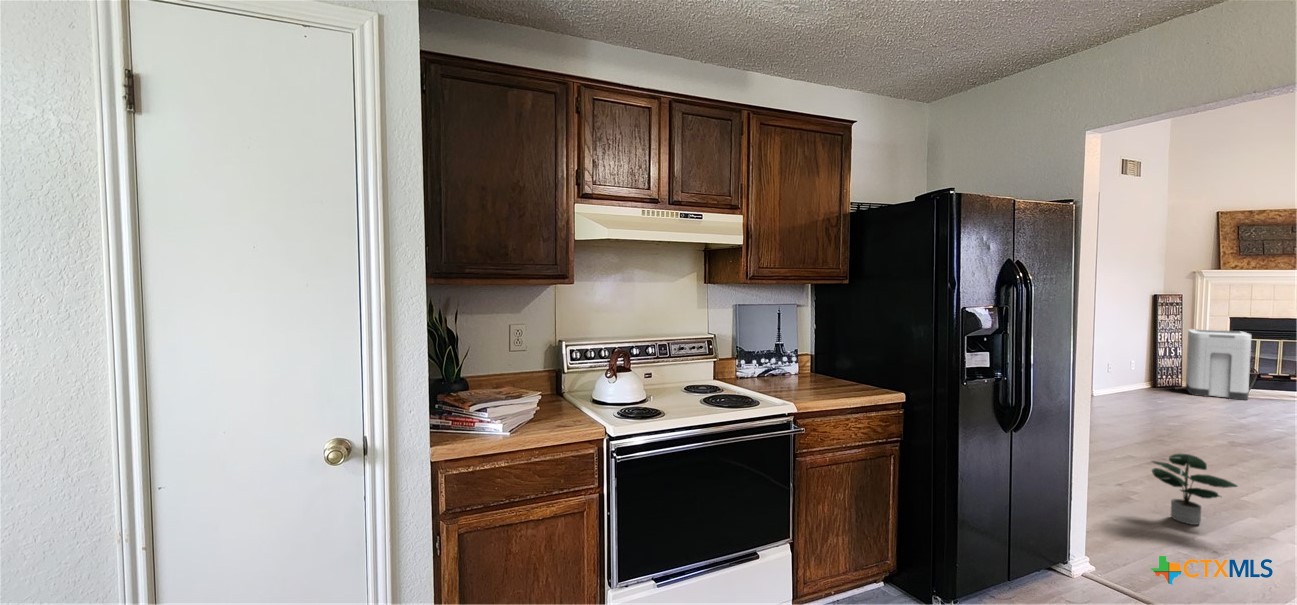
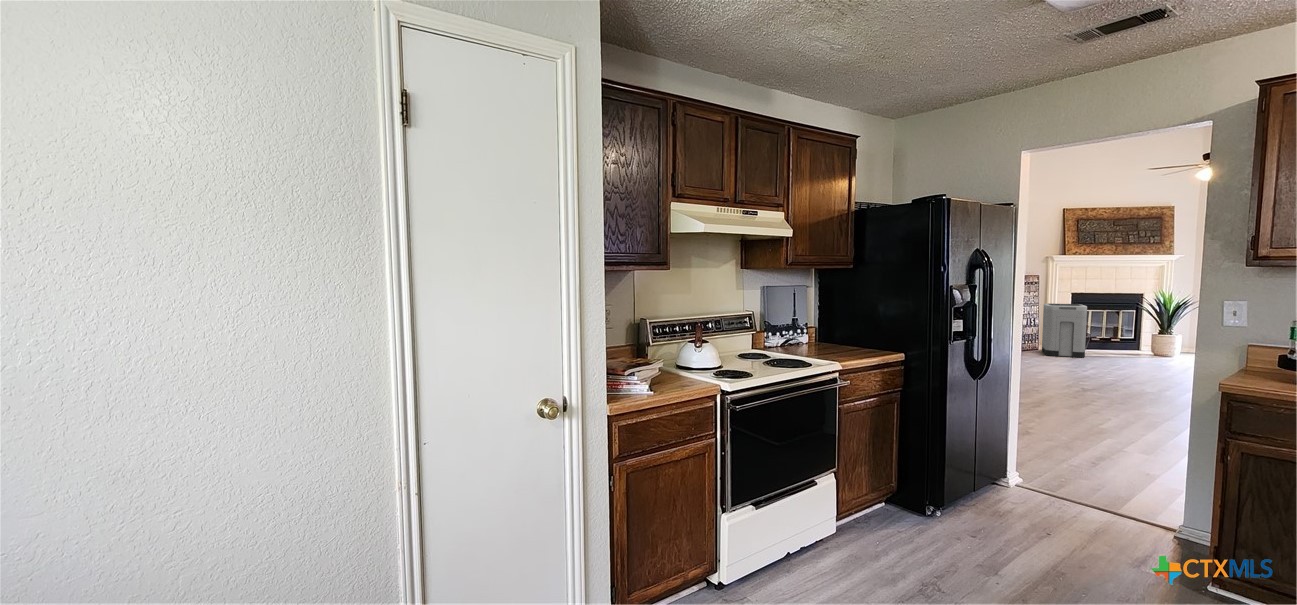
potted plant: present [1152,454,1238,525] -> none [1045,394,1102,445]

